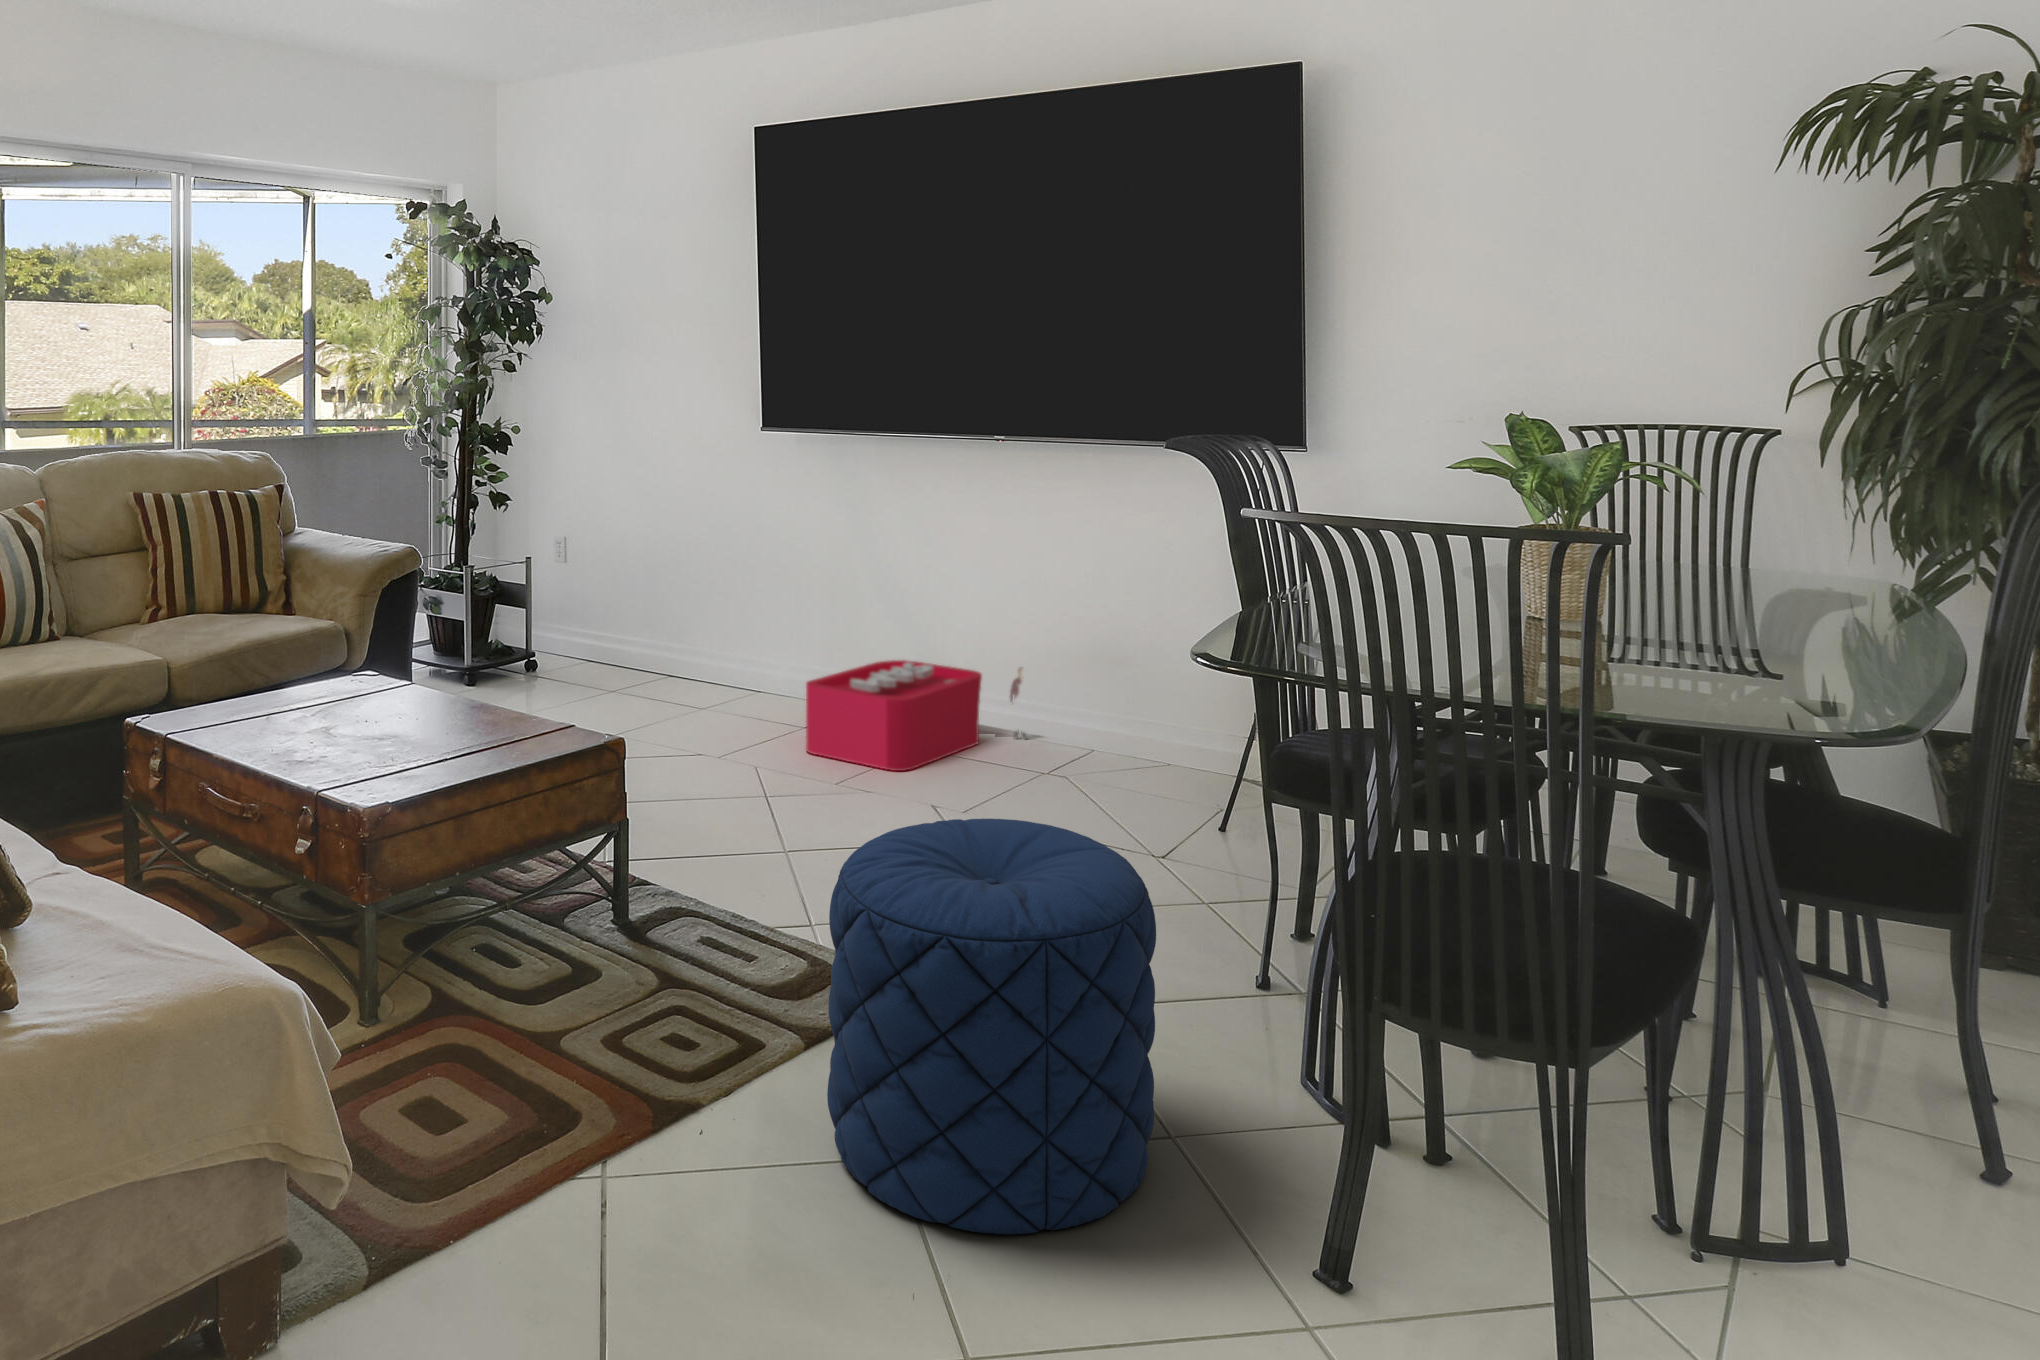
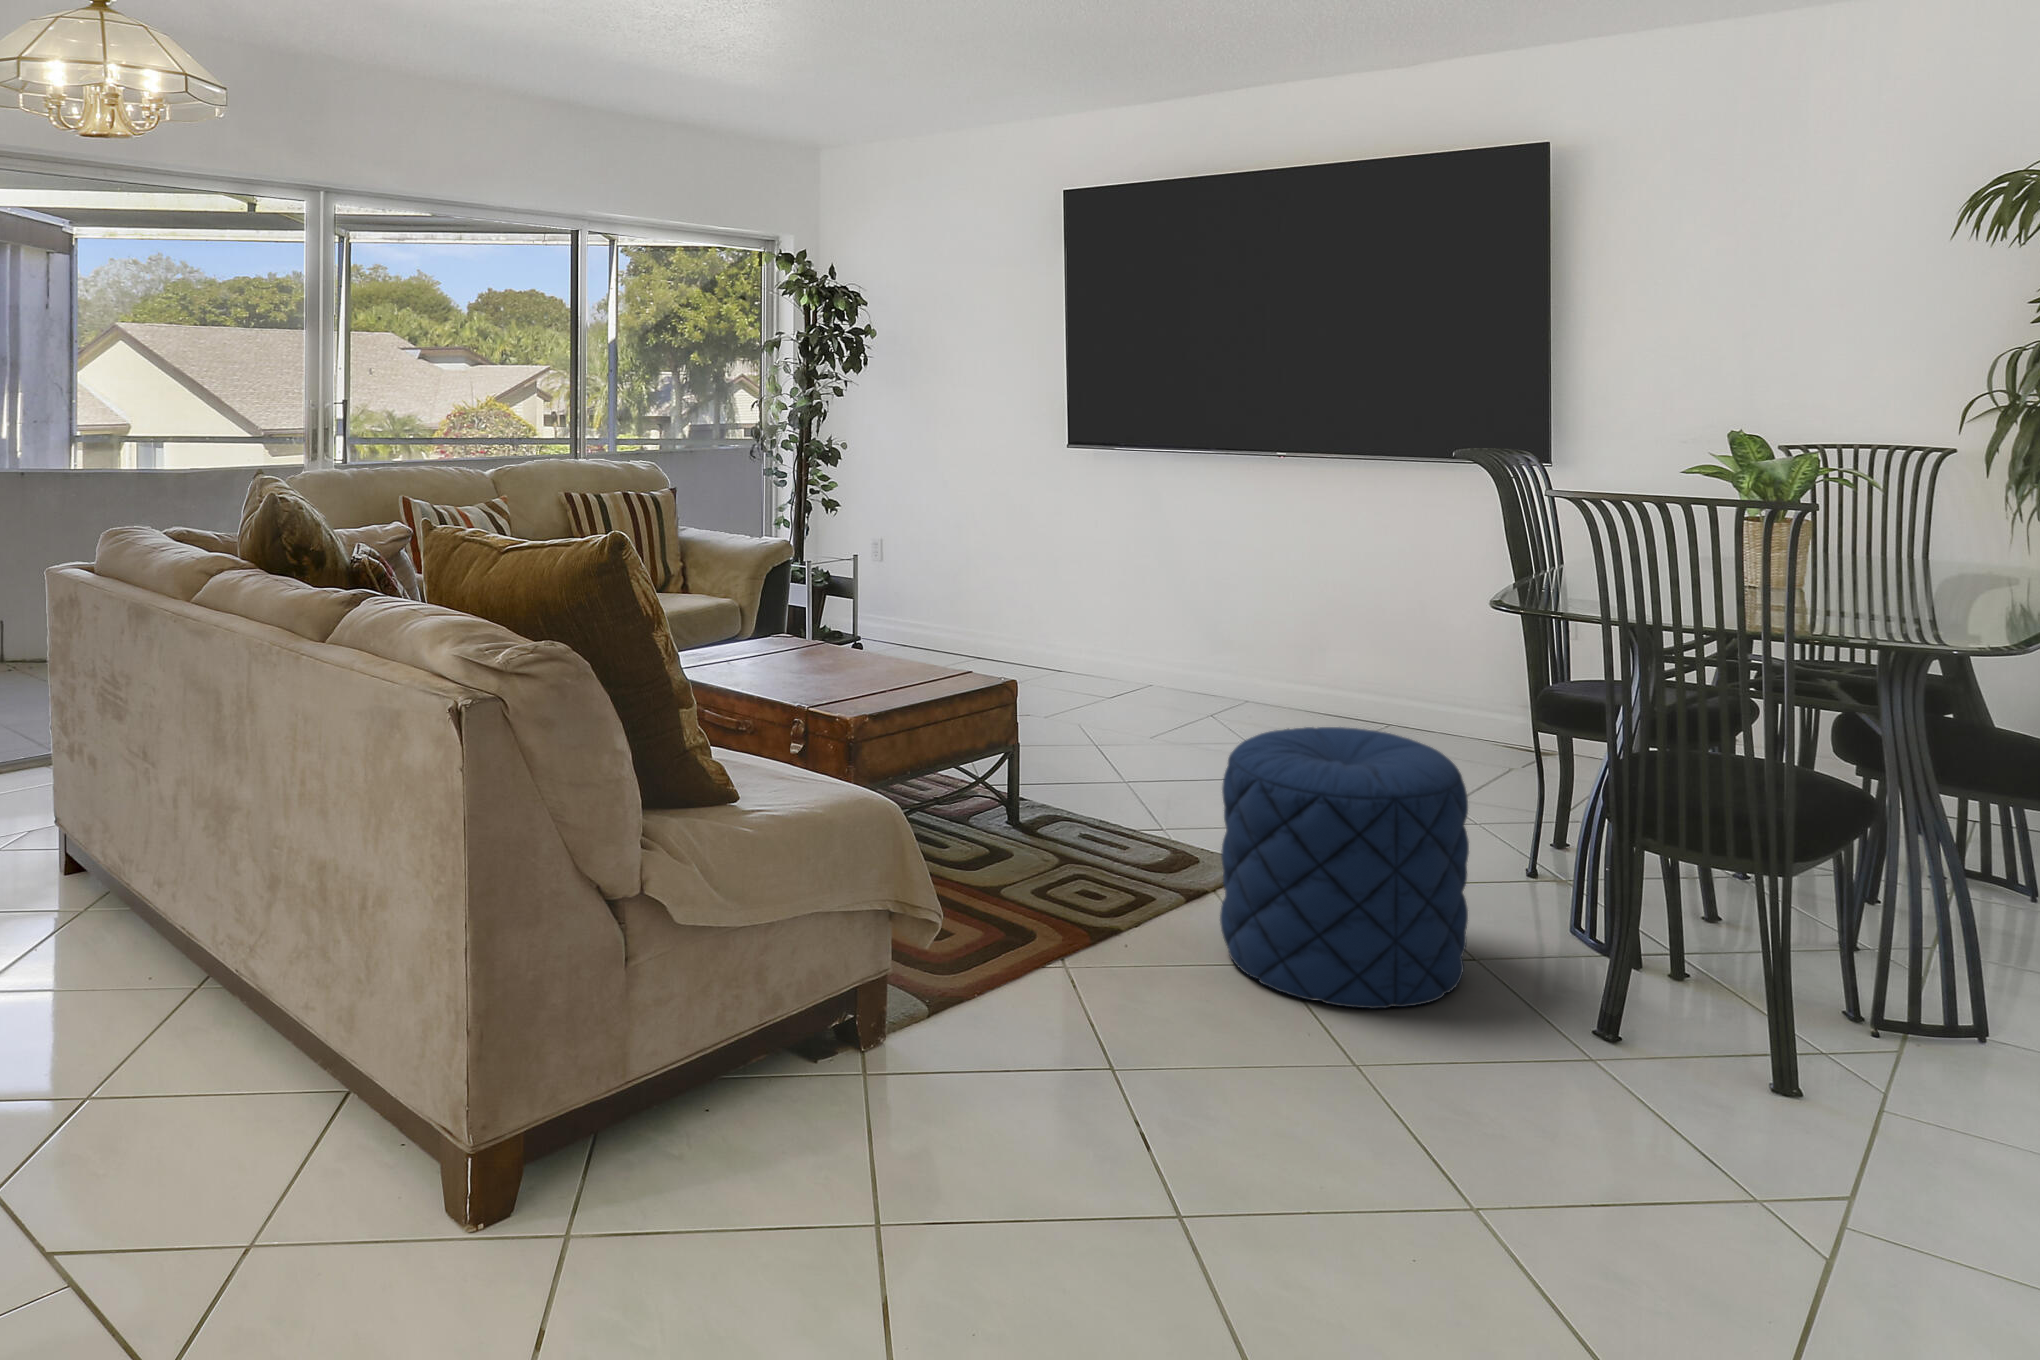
storage bin: present [806,660,1026,771] -> none [1119,639,1307,727]

